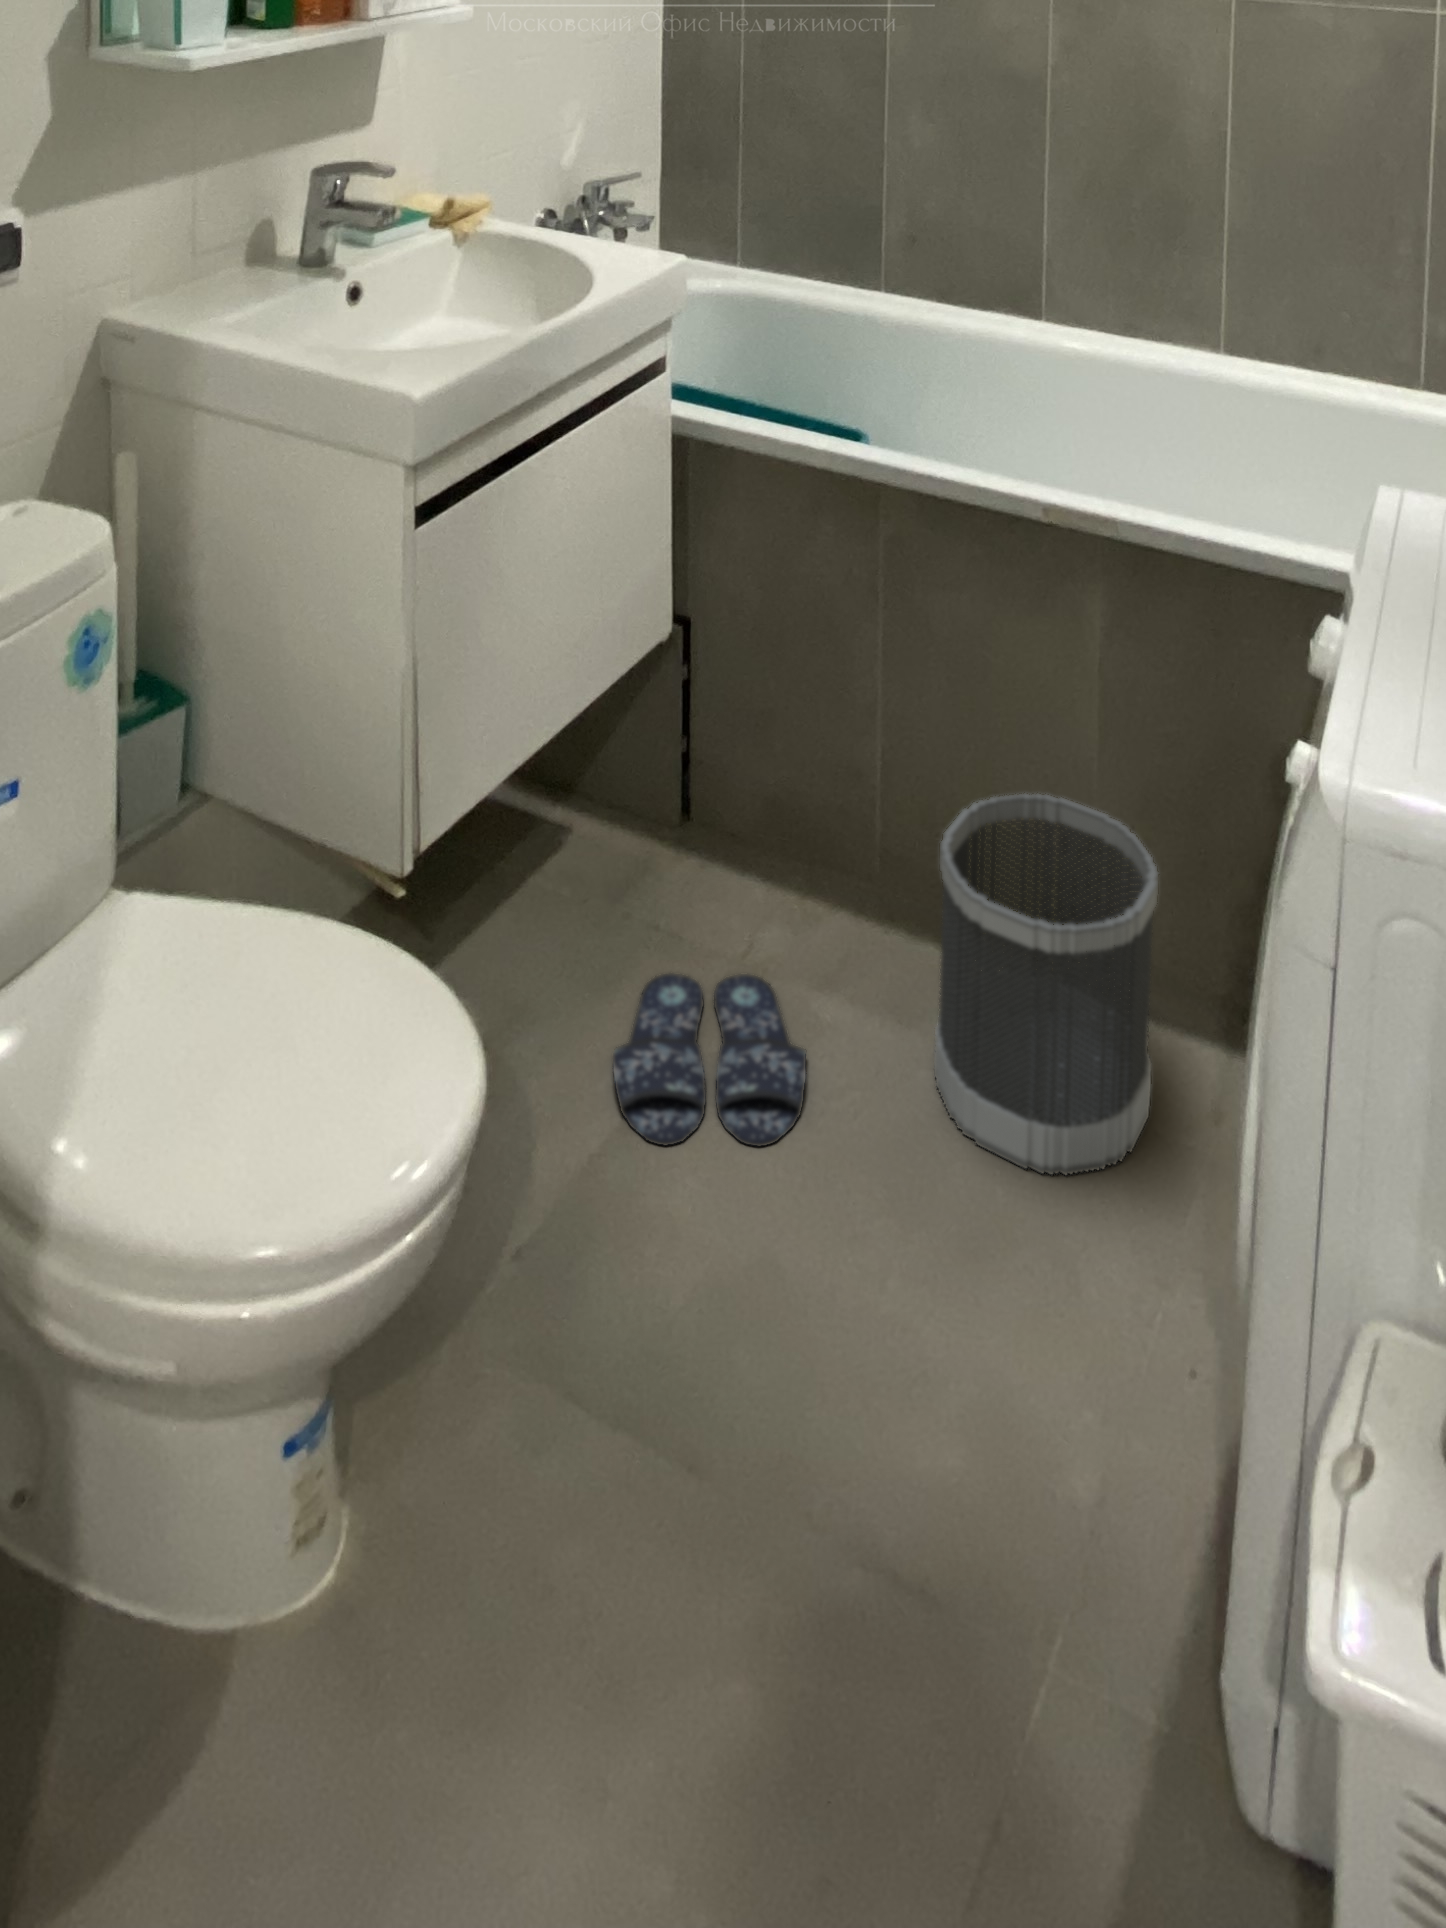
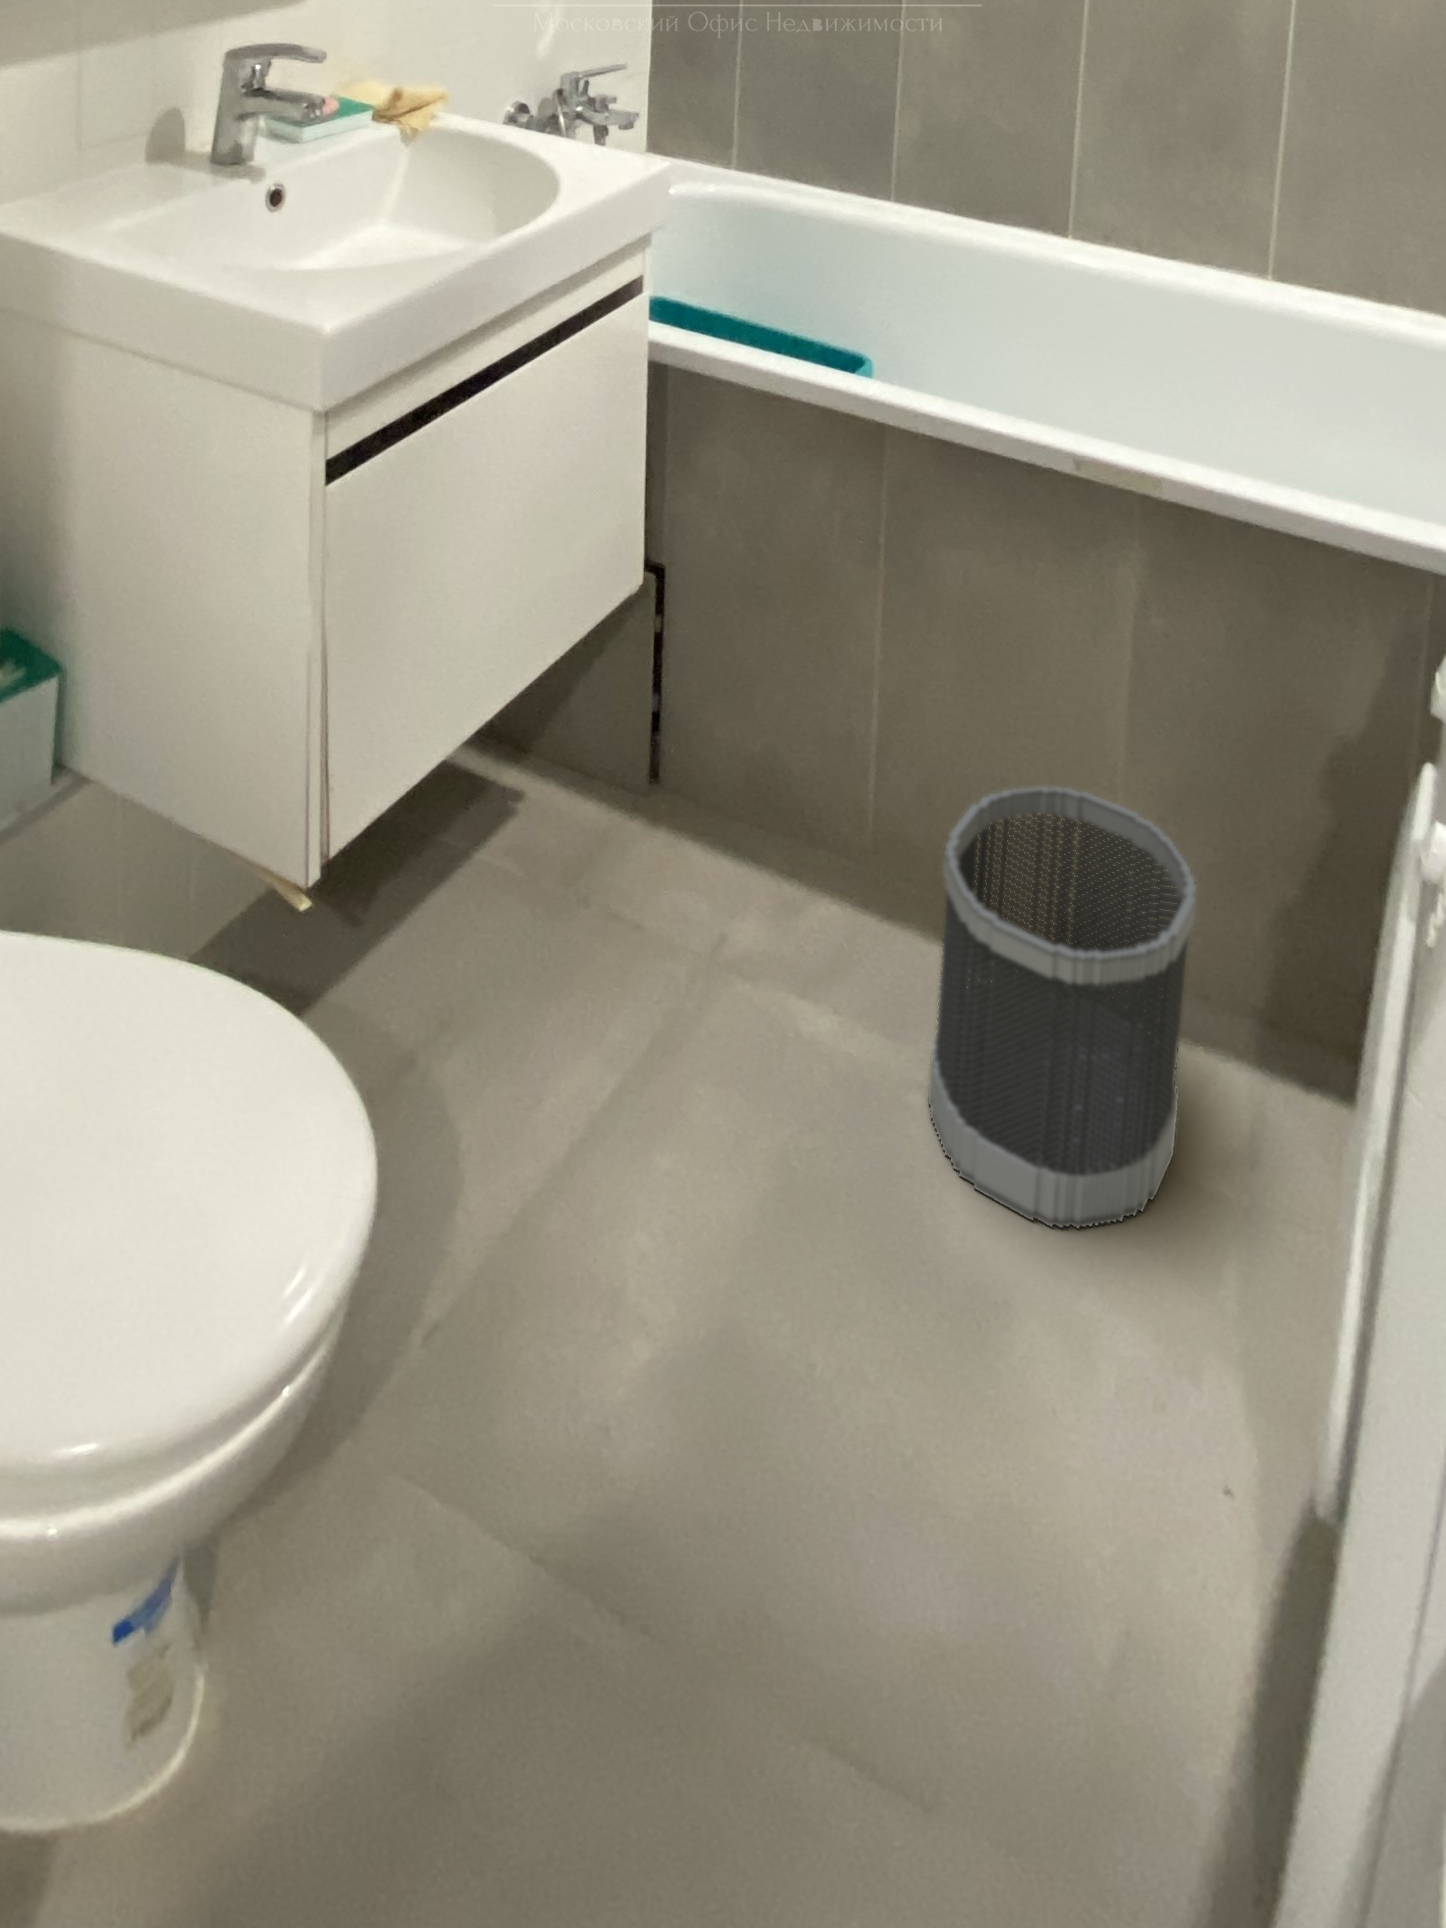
slippers: present [613,973,806,1147] -> none [558,975,782,1191]

